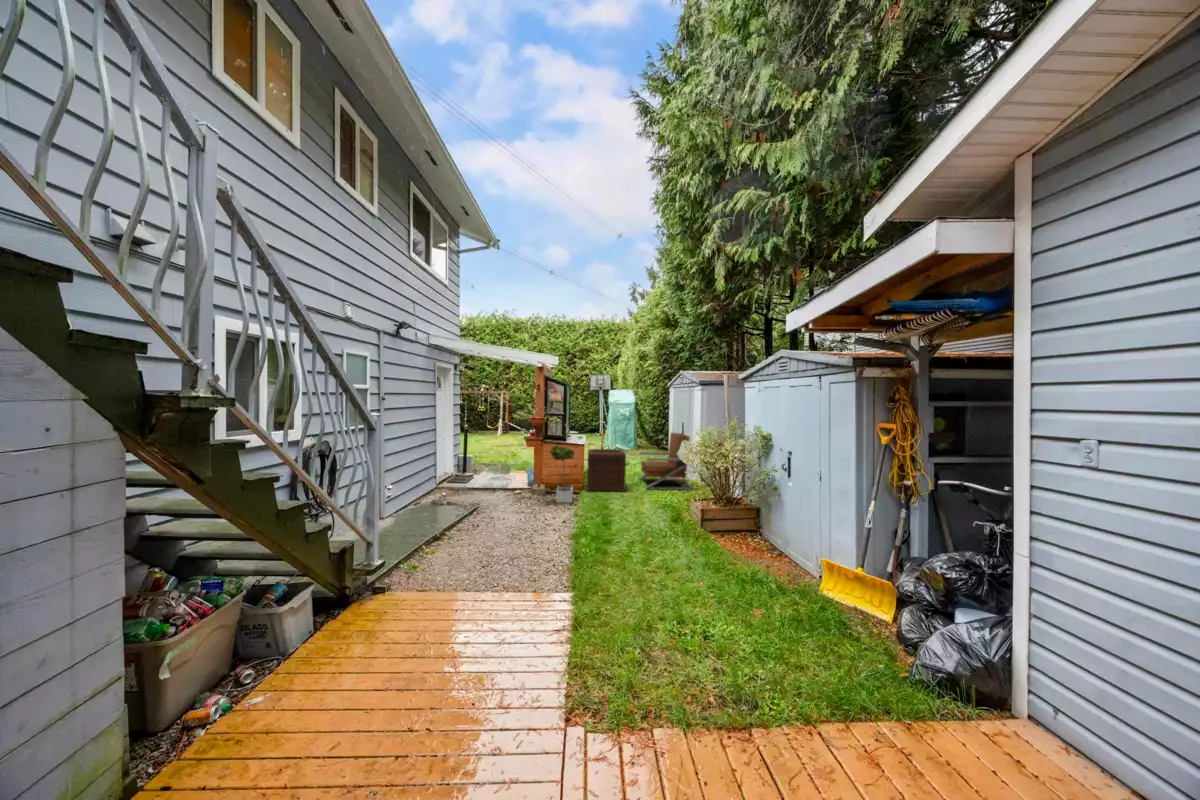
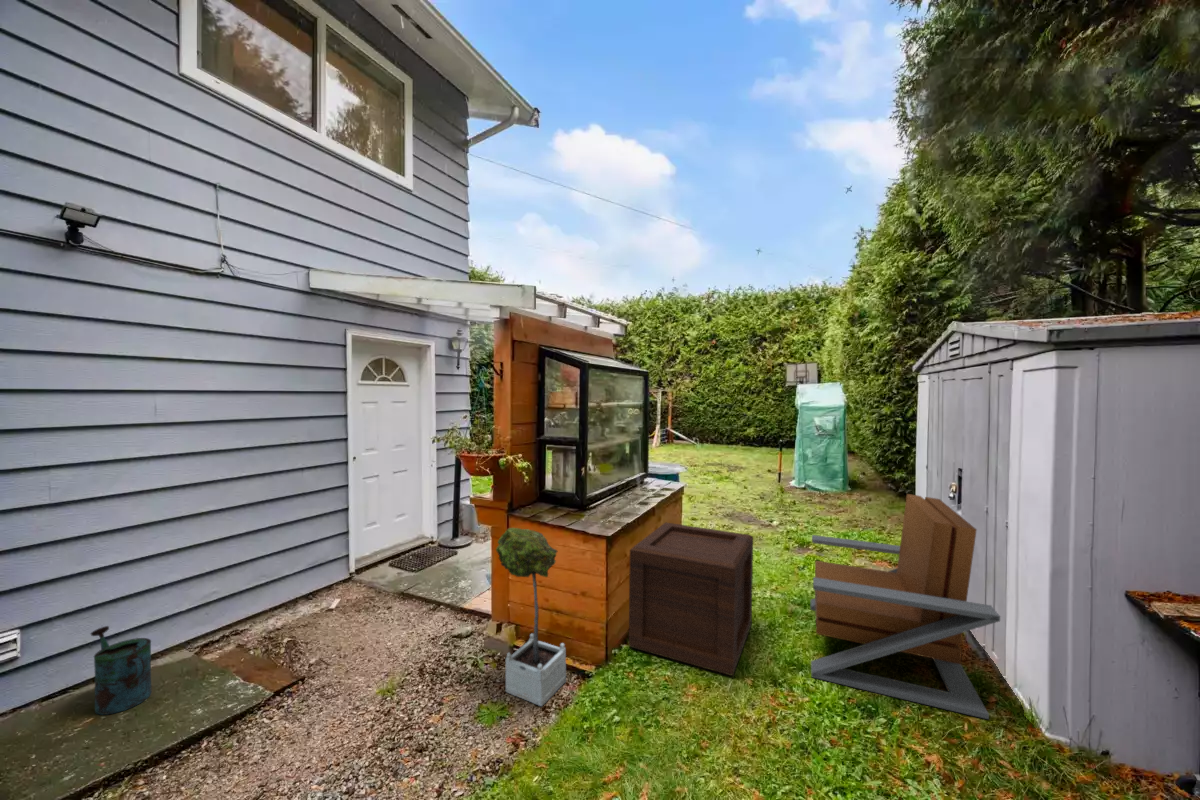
watering can: none [407,489,444,515] -> present [91,626,151,715]

